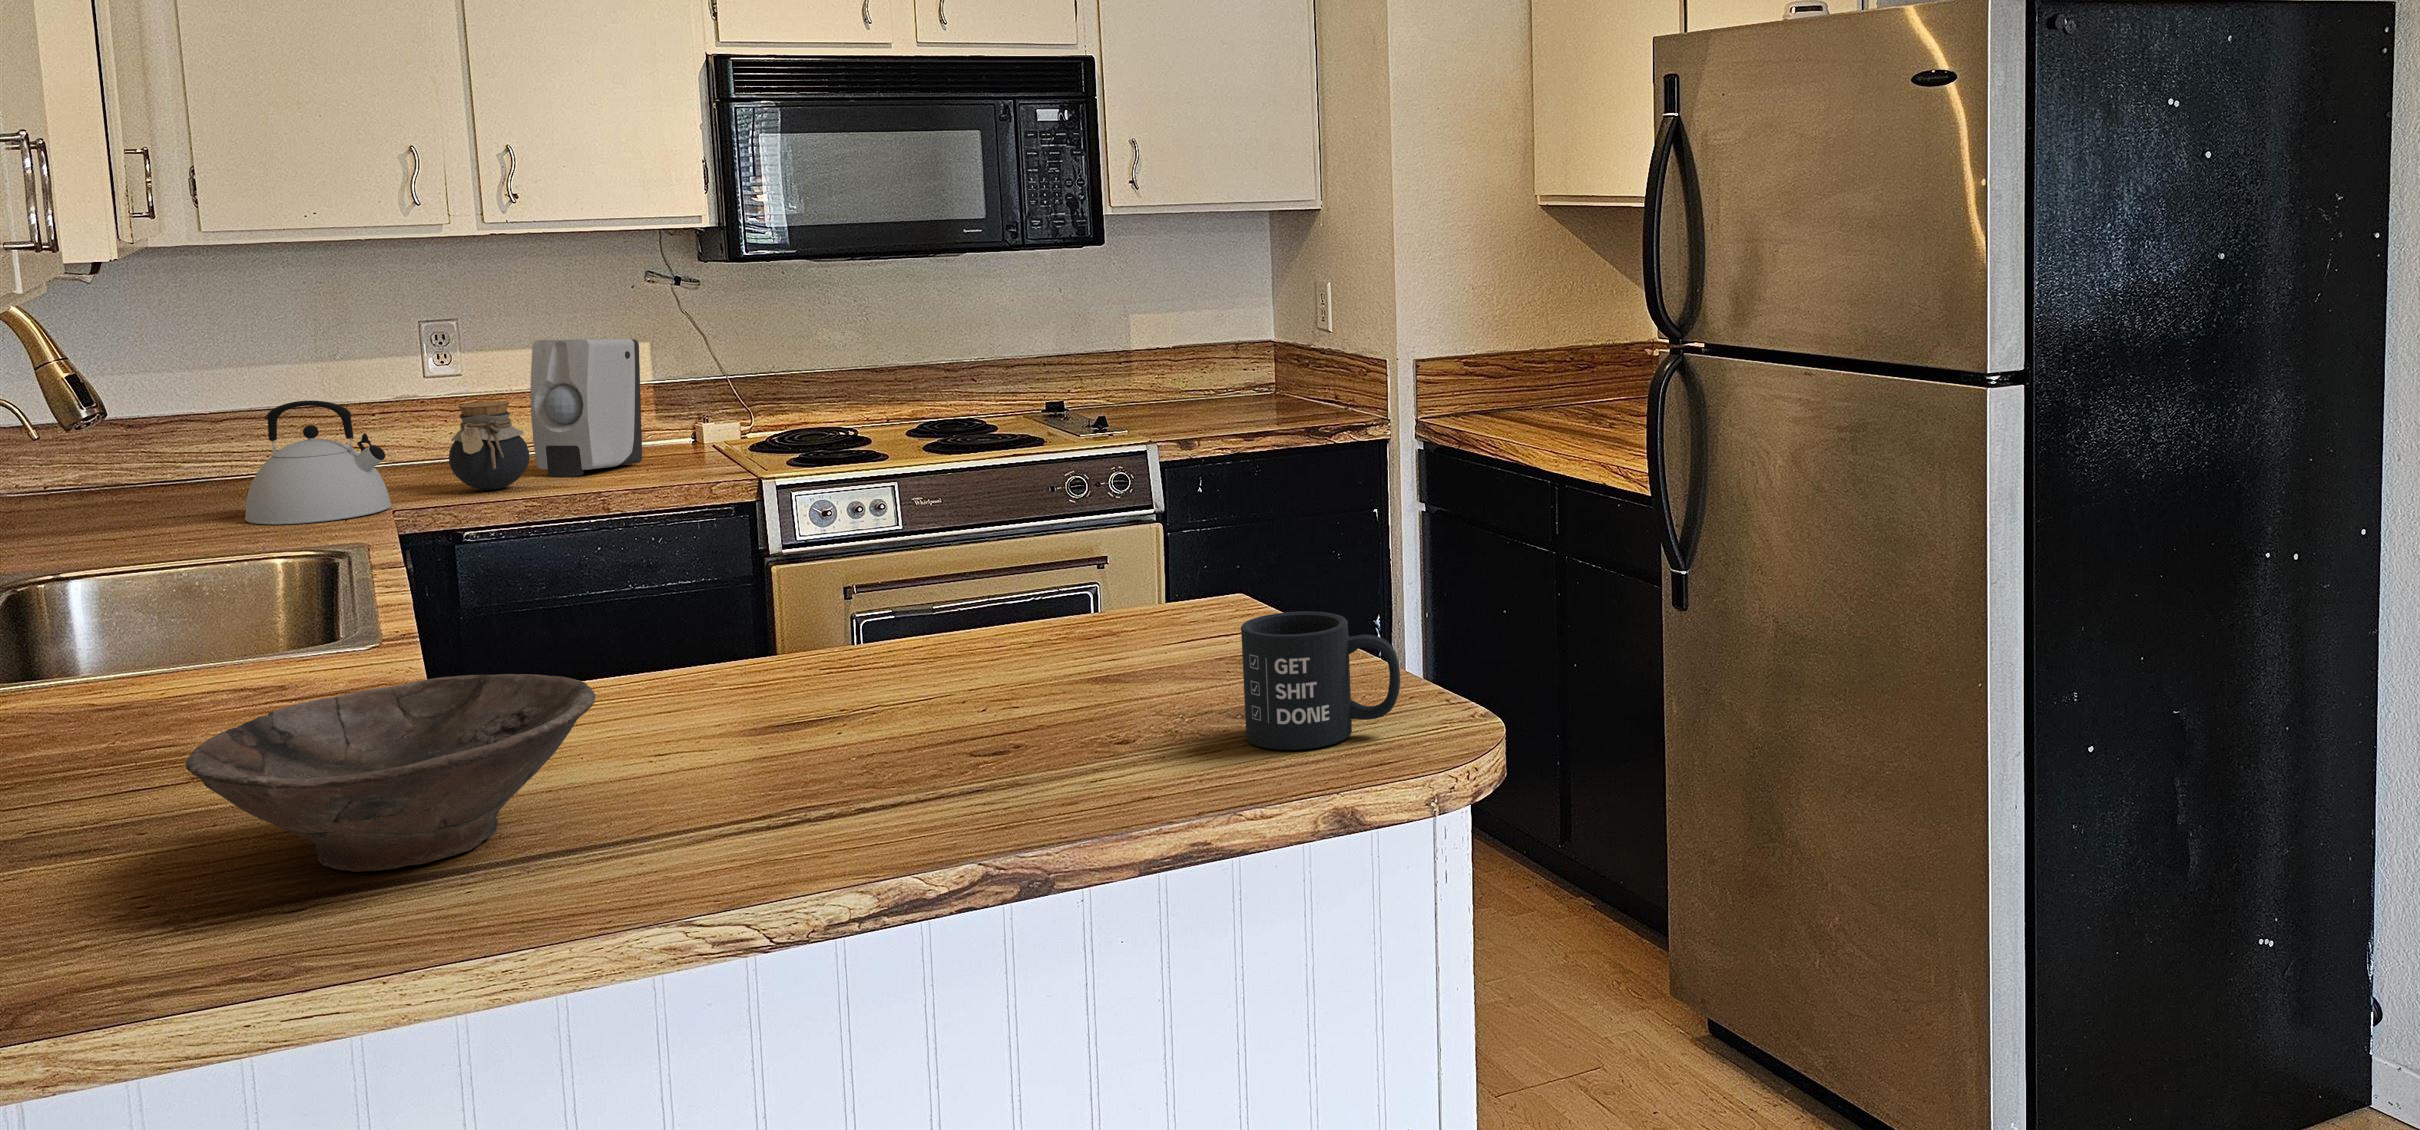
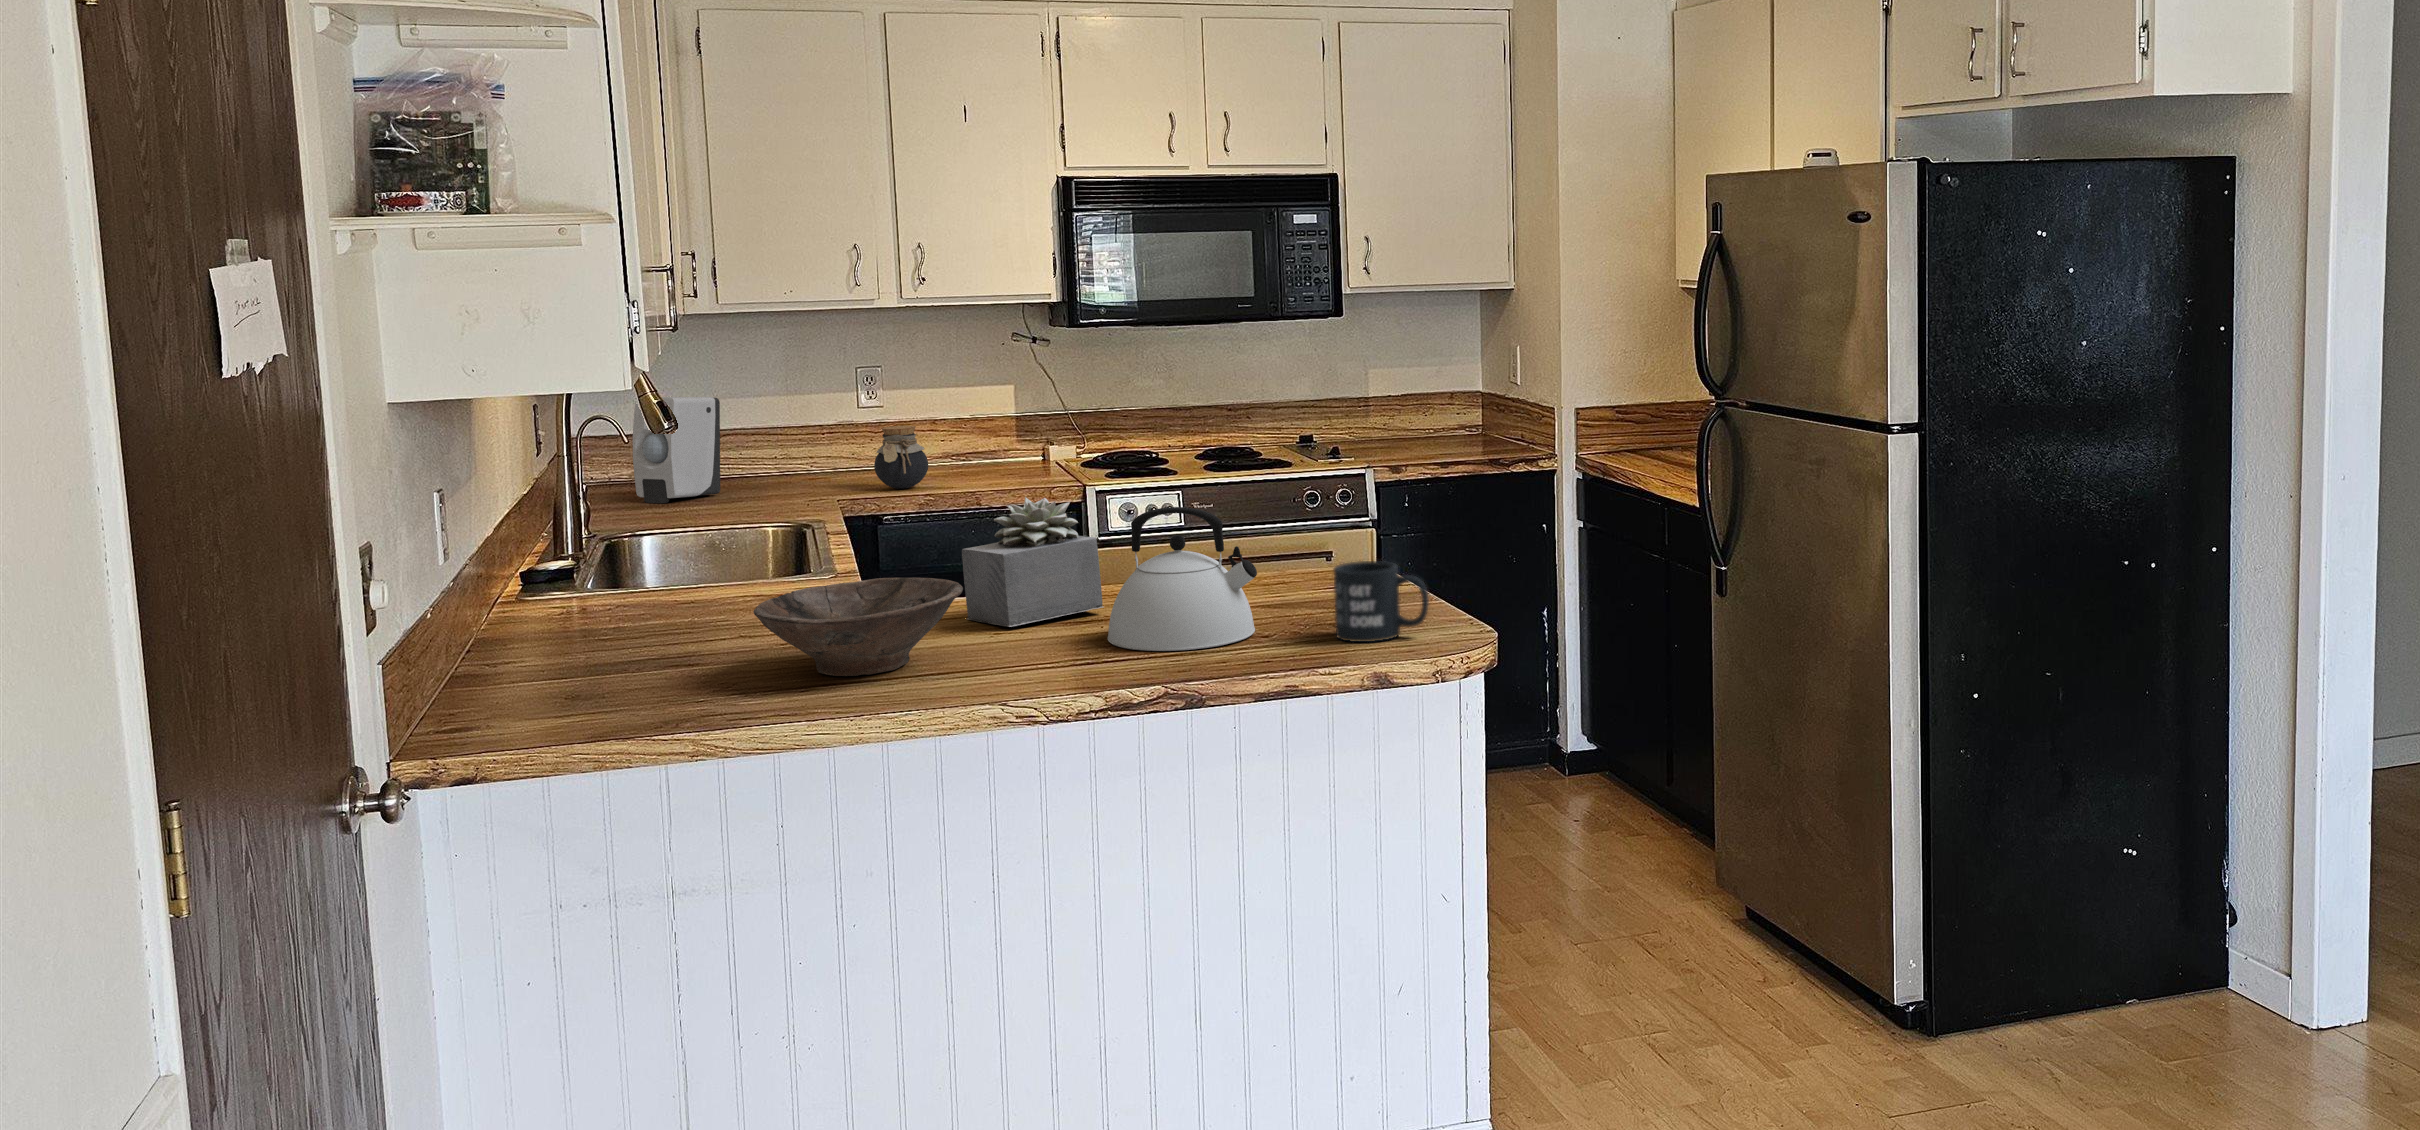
soap dispenser: present [530,339,642,477] -> present [633,397,720,503]
kettle: present [245,400,391,525] -> present [1108,507,1257,651]
succulent plant: none [589,520,839,743] -> present [962,497,1103,627]

